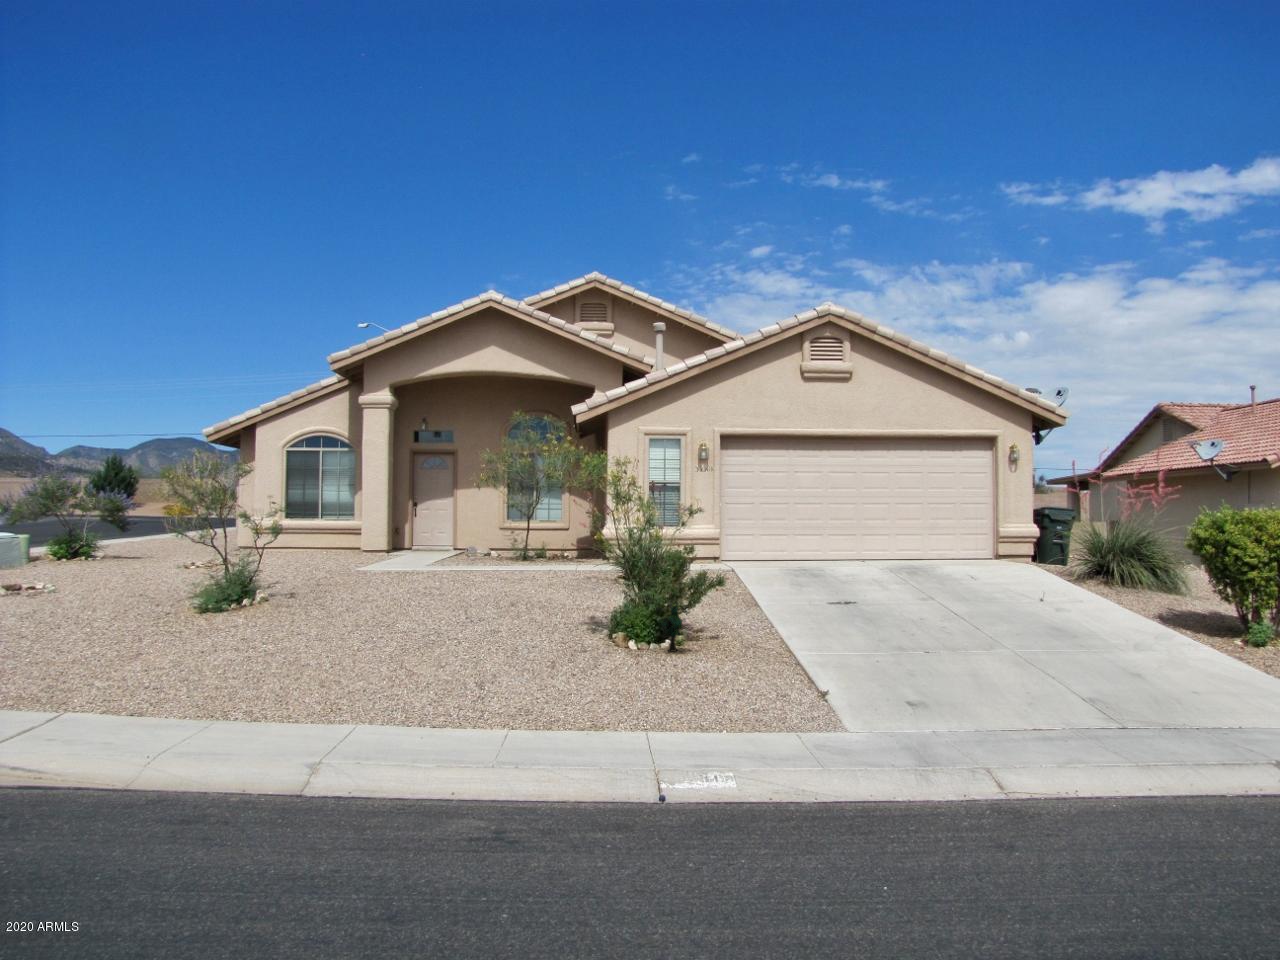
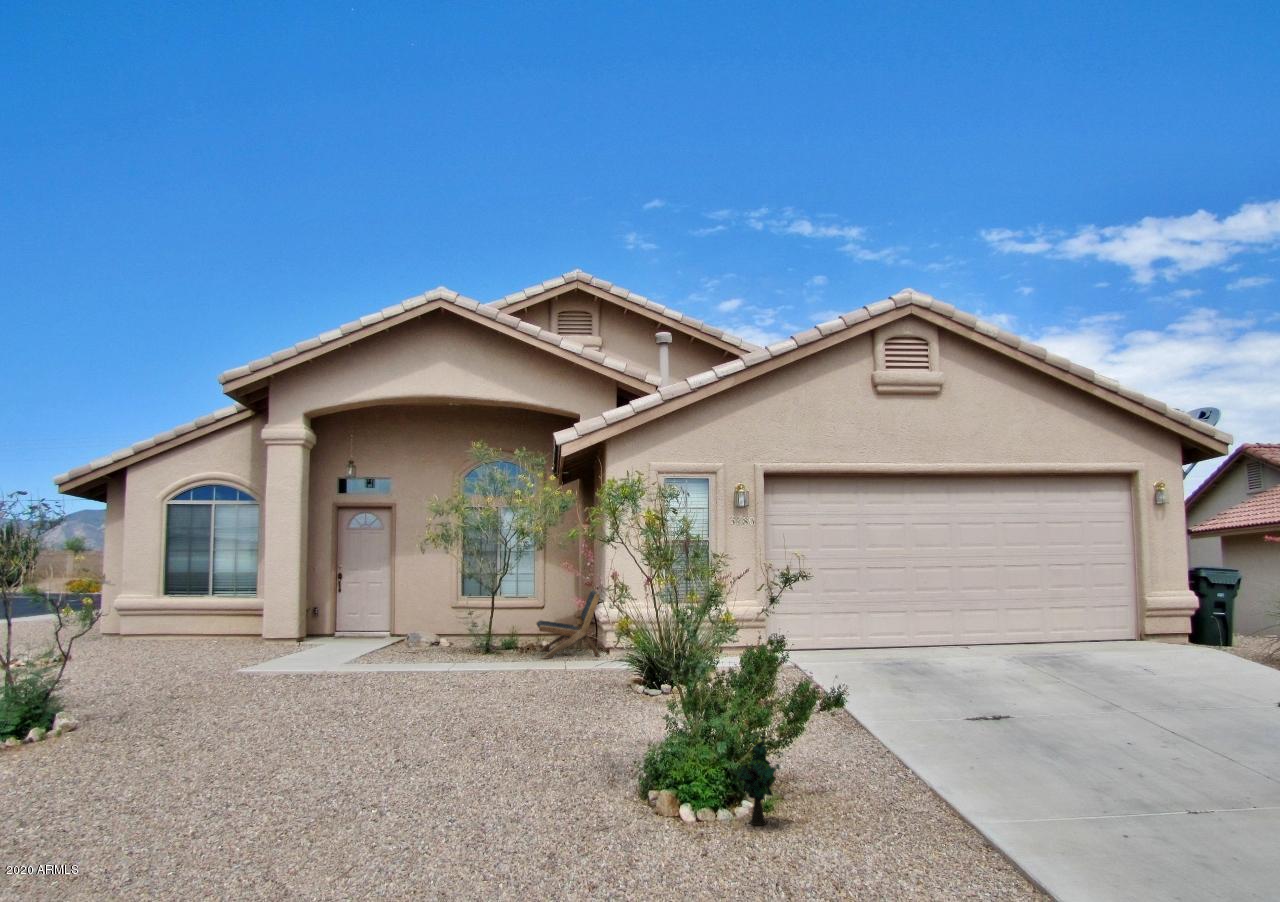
lounge chair: none [559,518,604,566] -> present [536,589,600,659]

